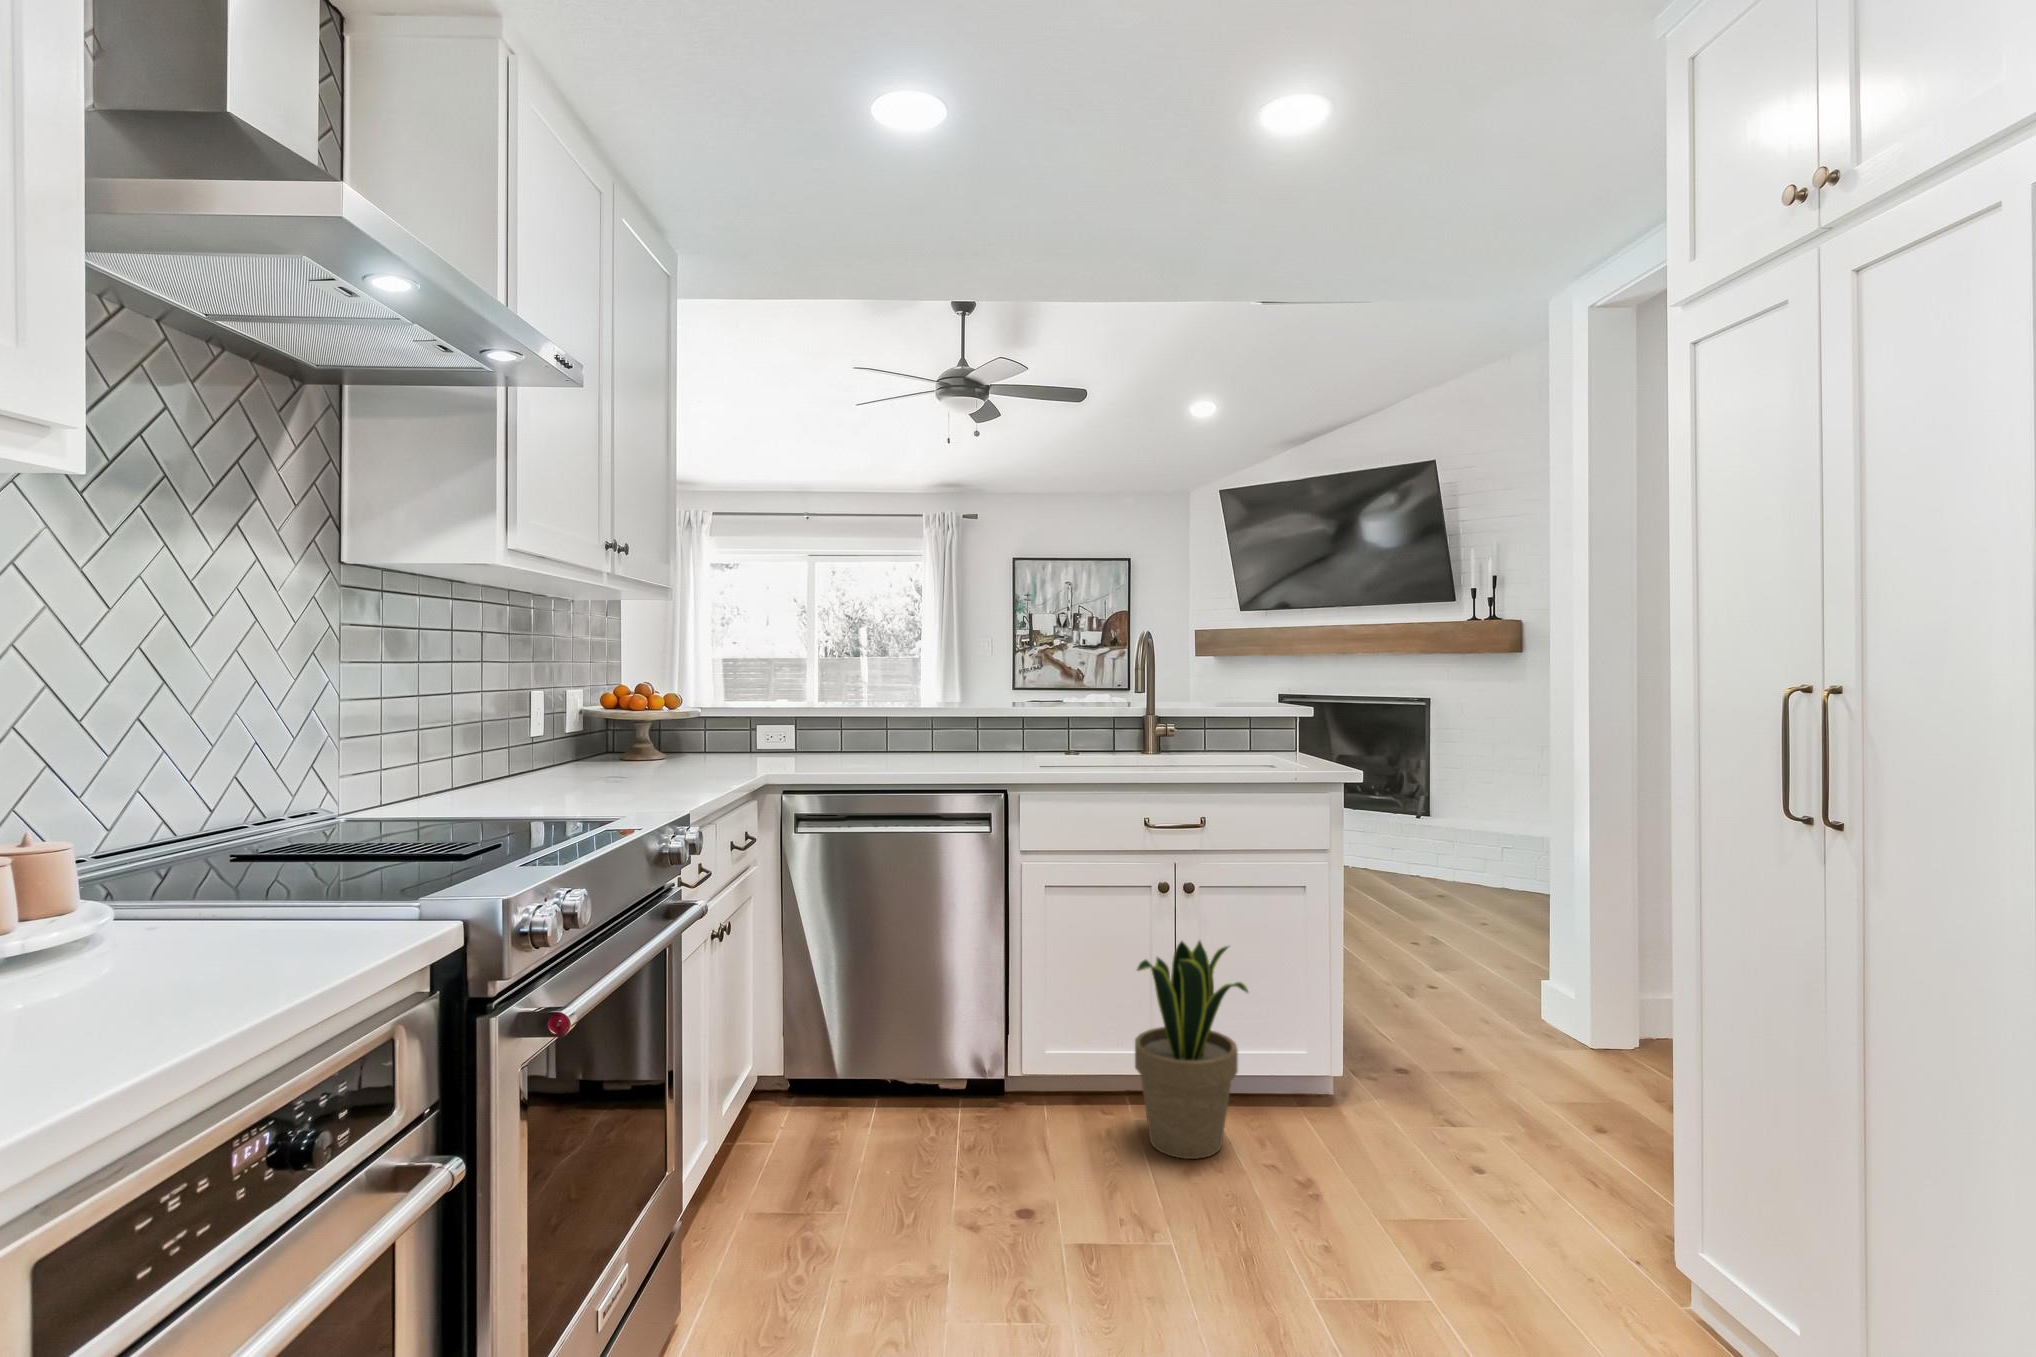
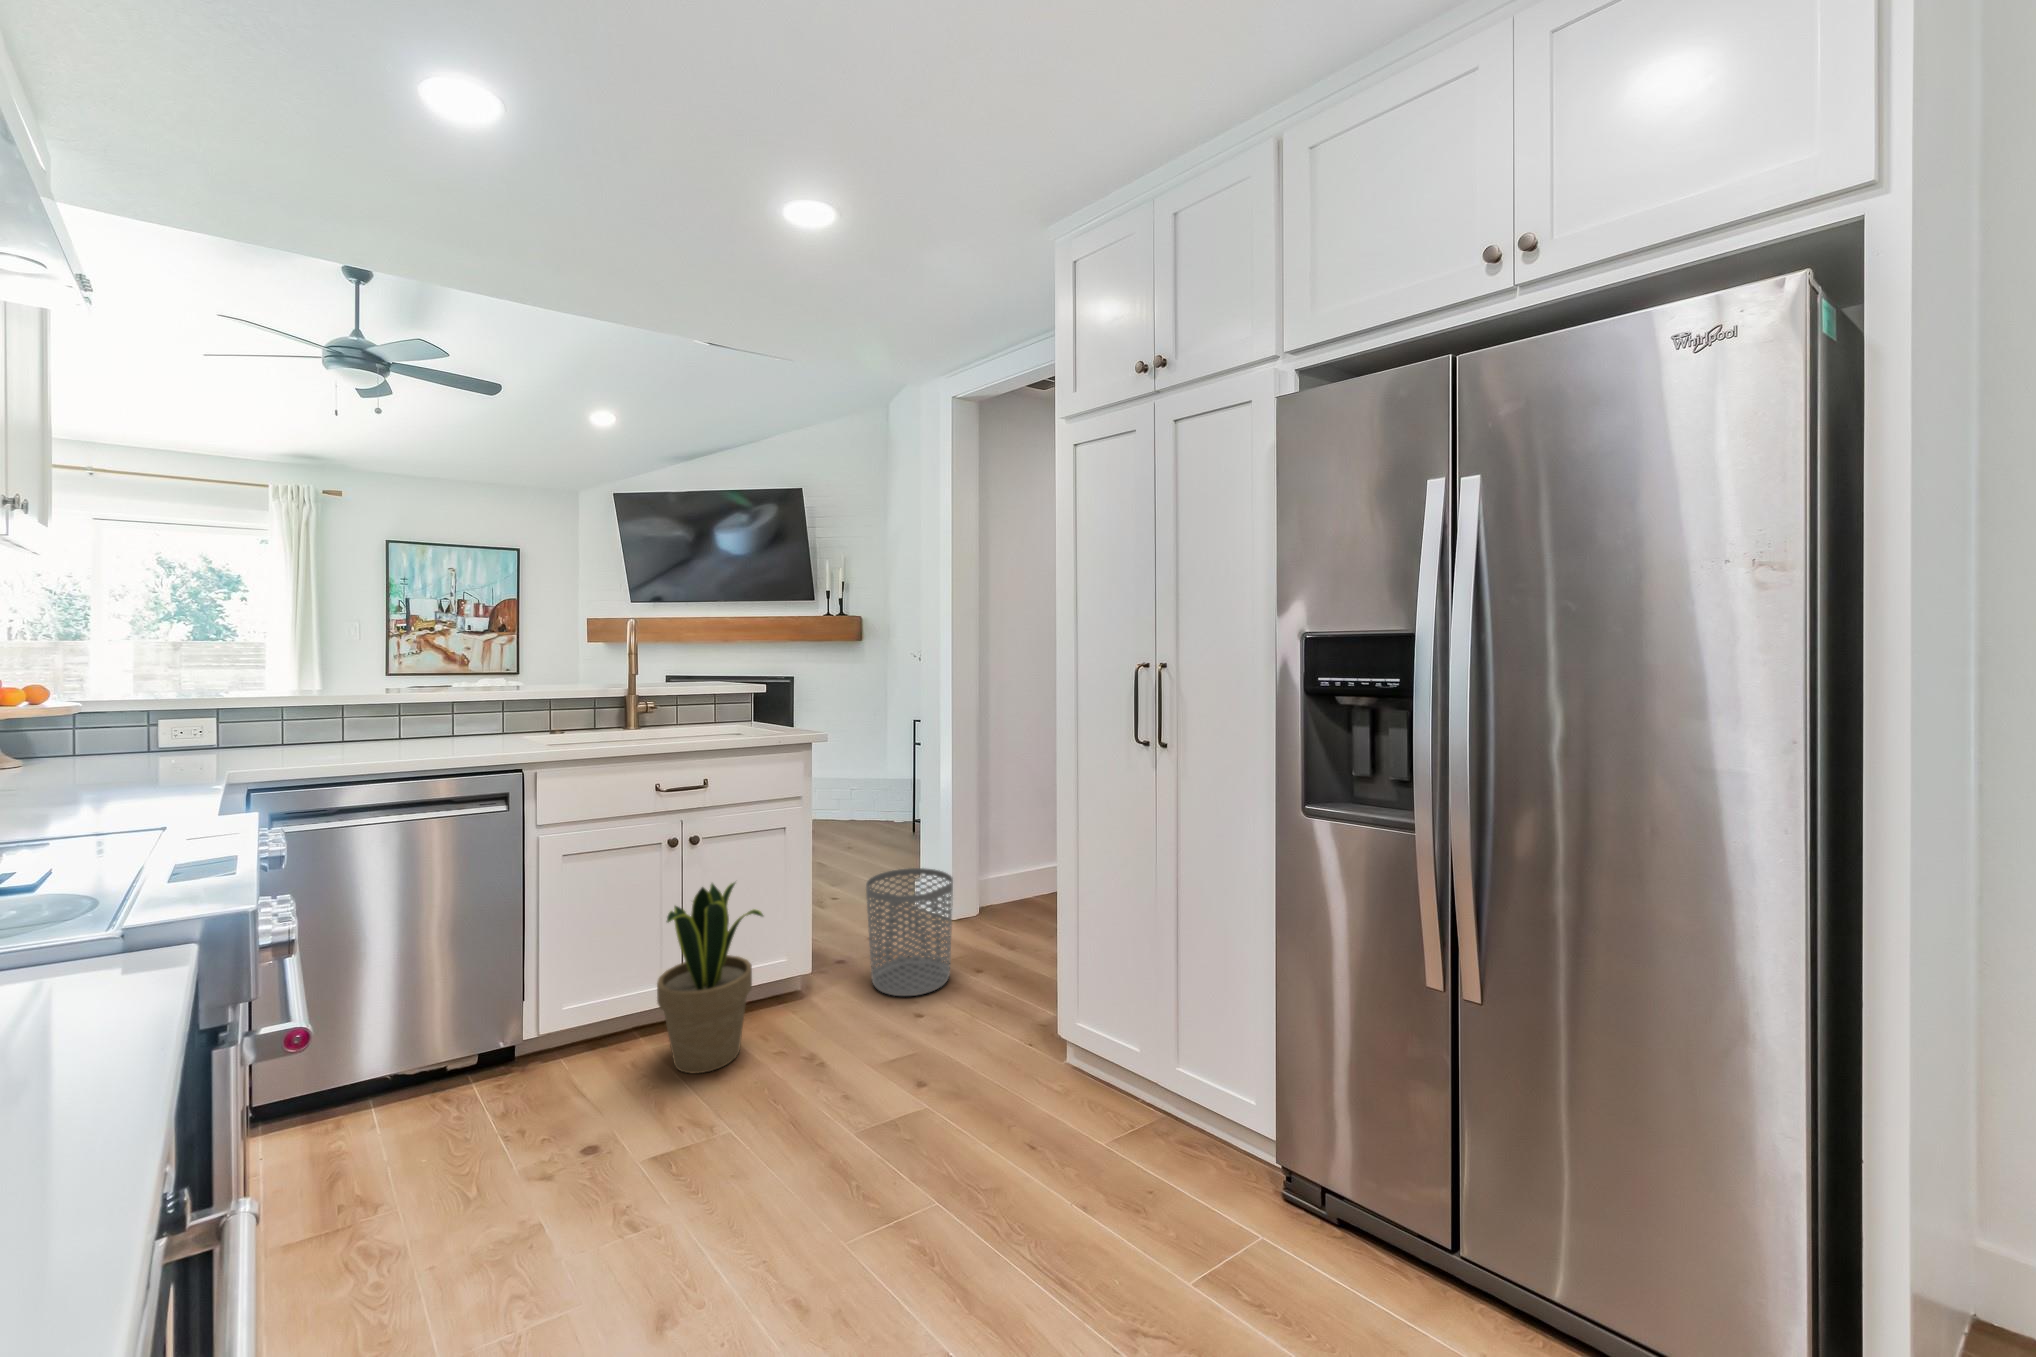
waste bin: none [1407,981,1542,1168] -> present [866,868,953,996]

